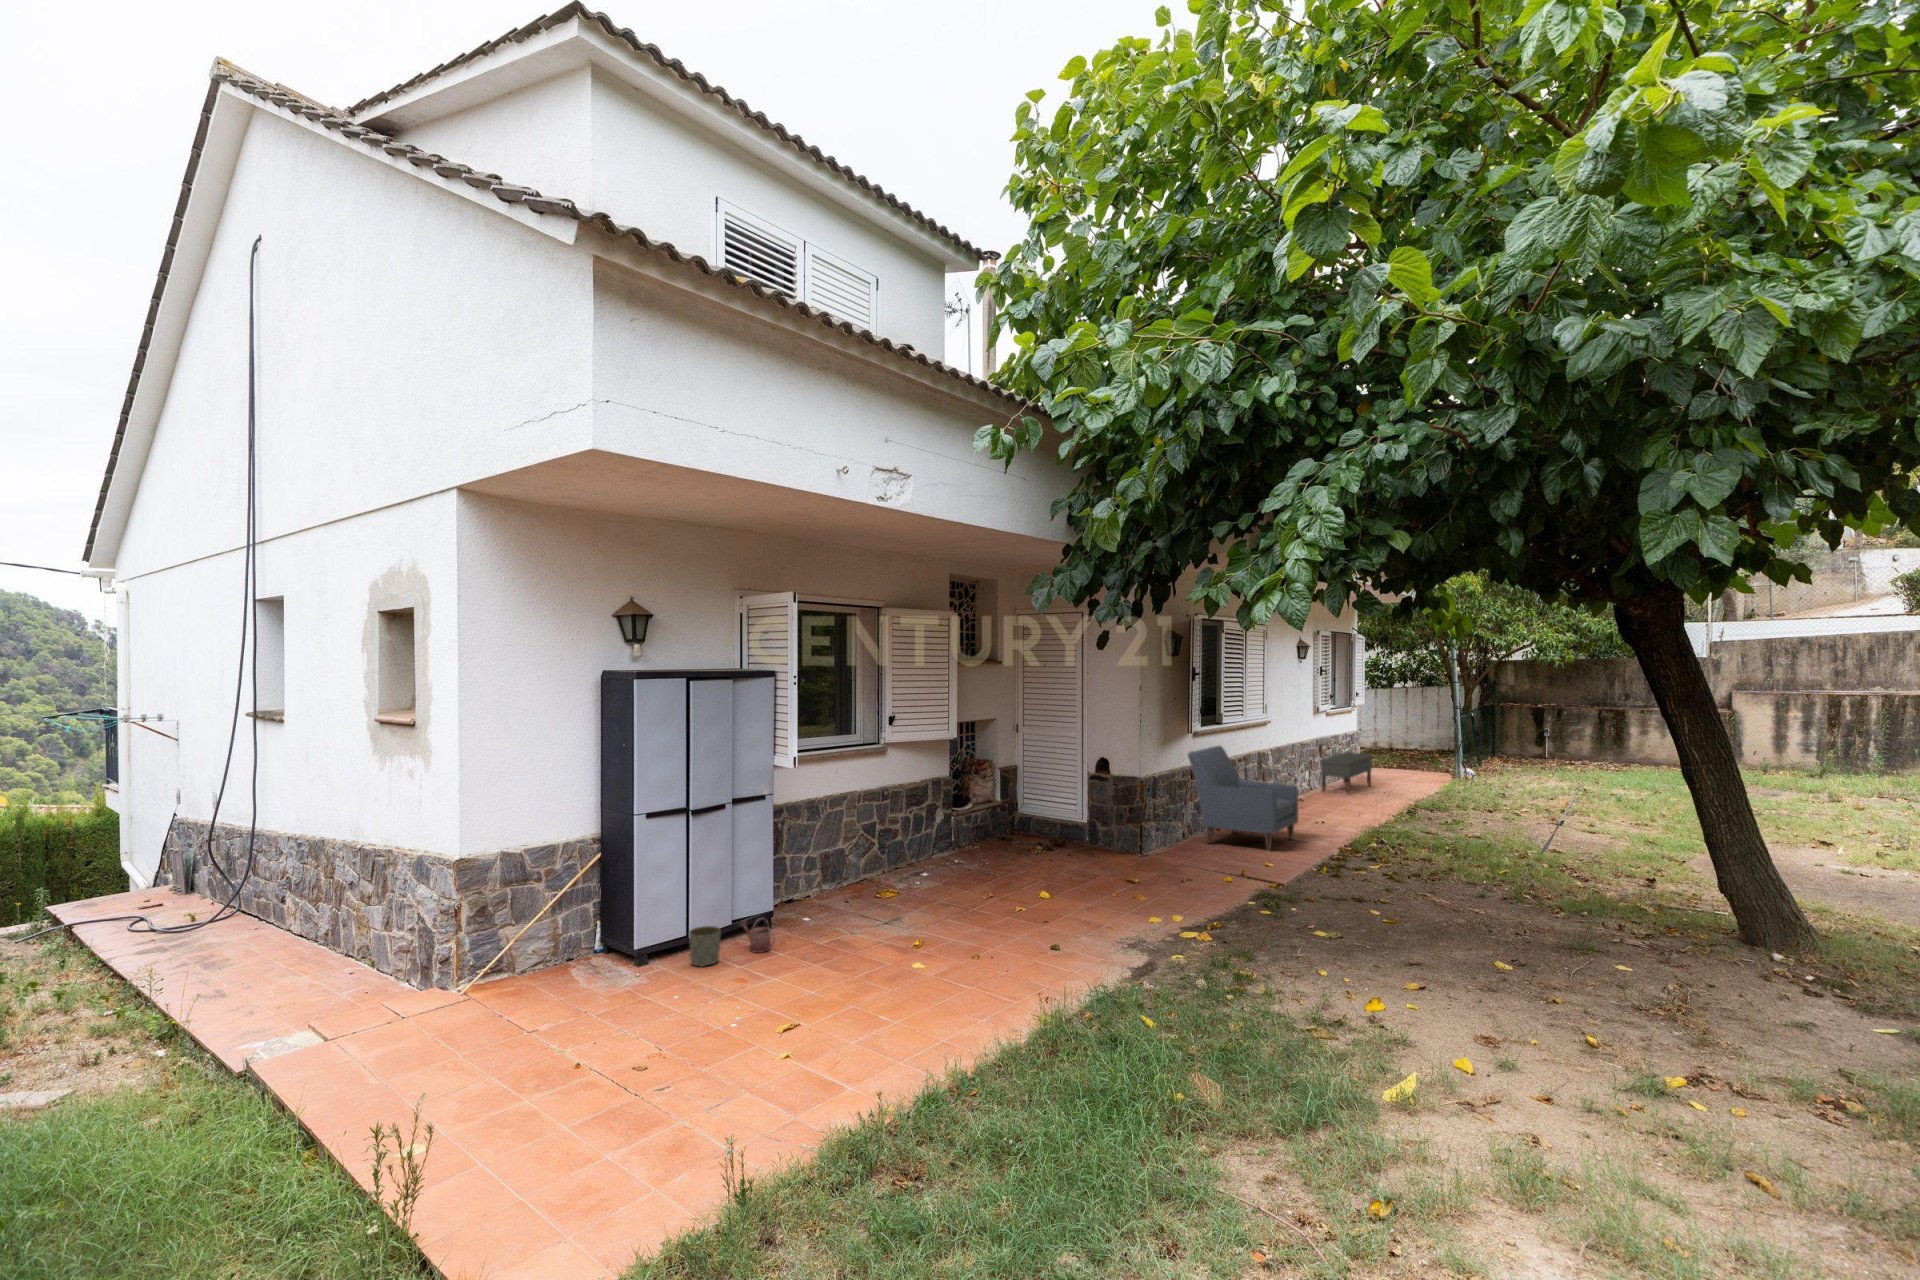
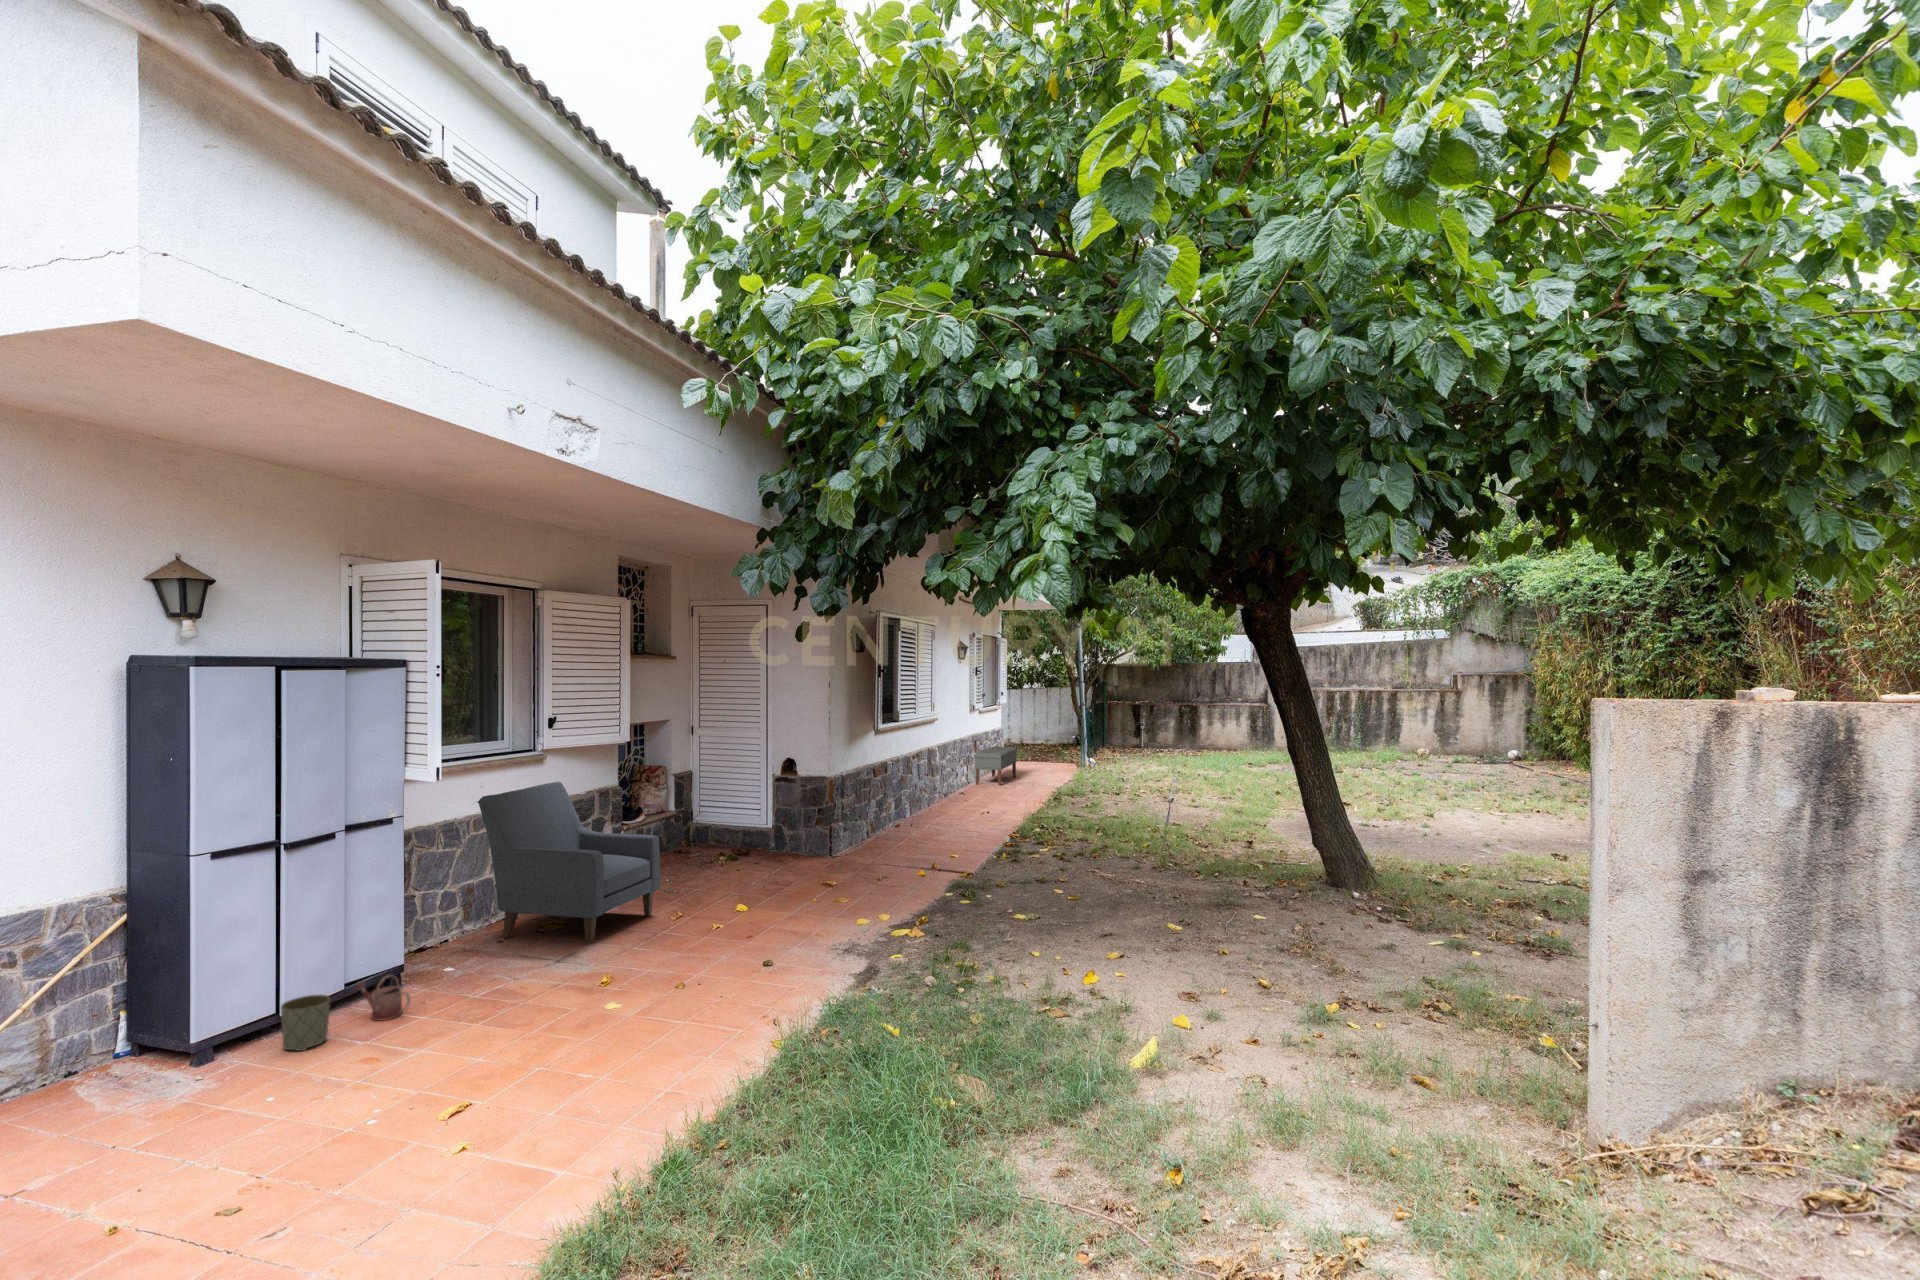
chair: present [1187,746,1298,851] -> present [477,782,660,944]

